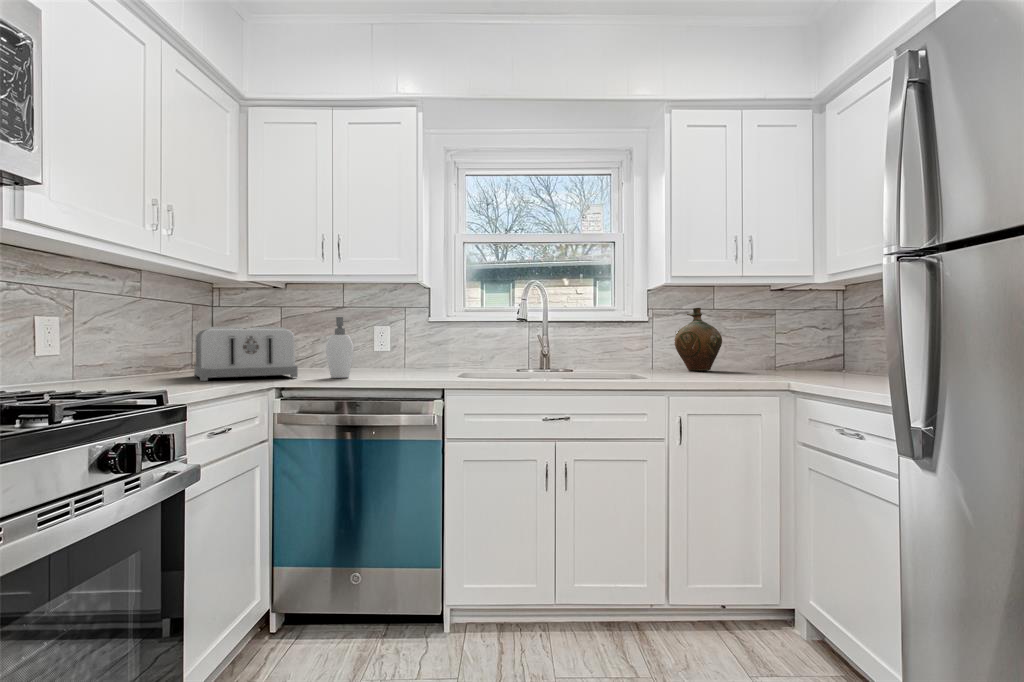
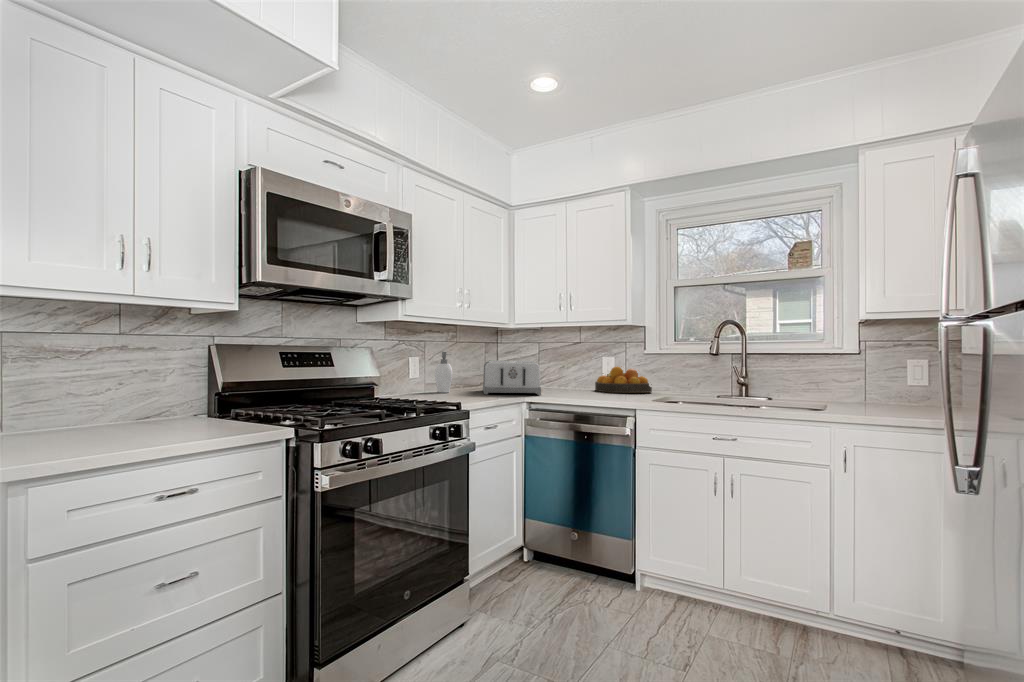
ceramic jug: present [674,308,722,371] -> none [869,348,920,407]
soap dispenser: present [326,317,354,378] -> present [435,352,453,393]
fruit bowl: none [365,336,439,371] -> present [595,366,652,393]

